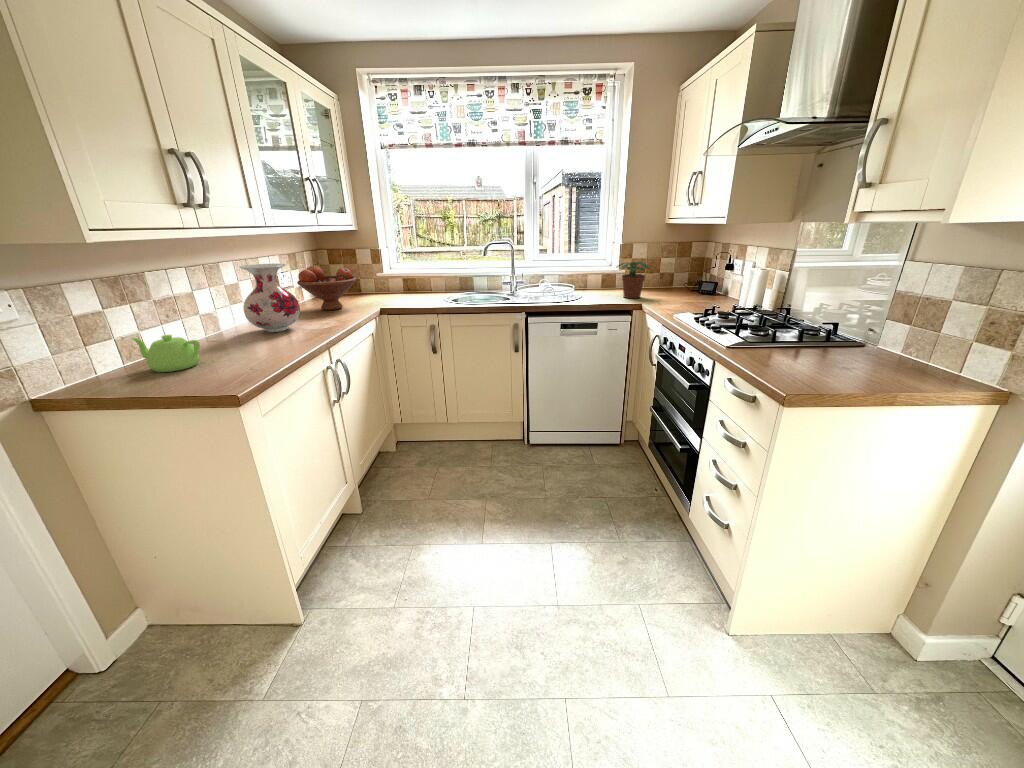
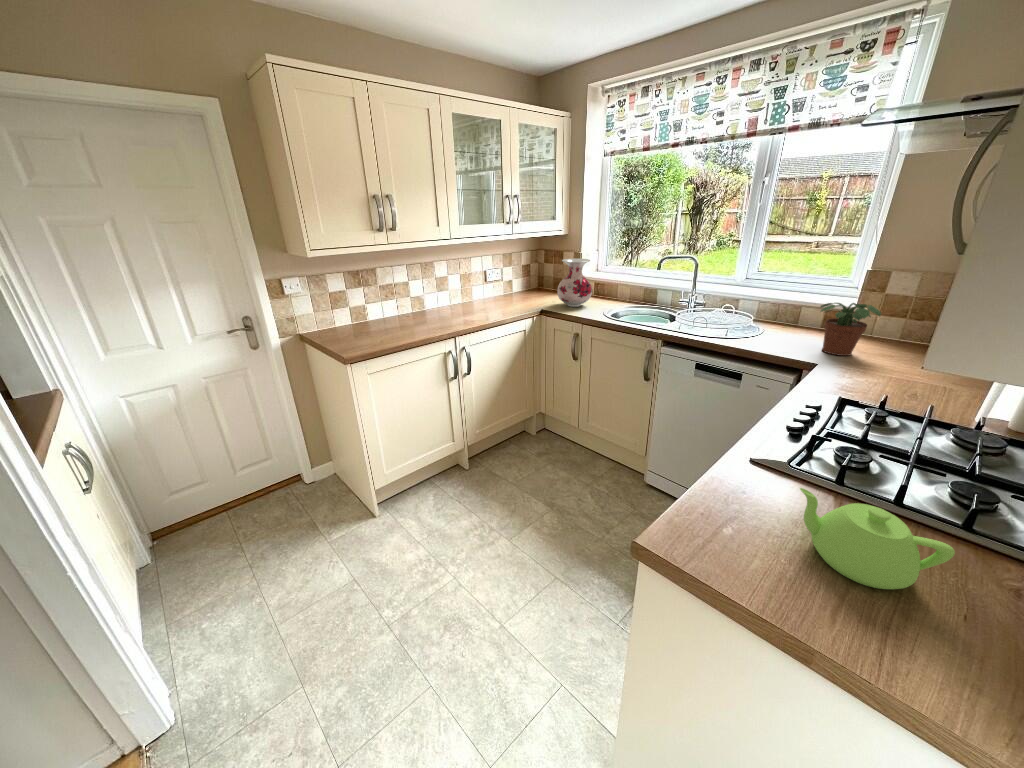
vase: present [239,264,300,332] -> present [557,259,592,307]
fruit bowl: present [297,267,356,310] -> none [490,267,536,304]
teapot: present [131,335,200,372] -> present [800,488,955,589]

